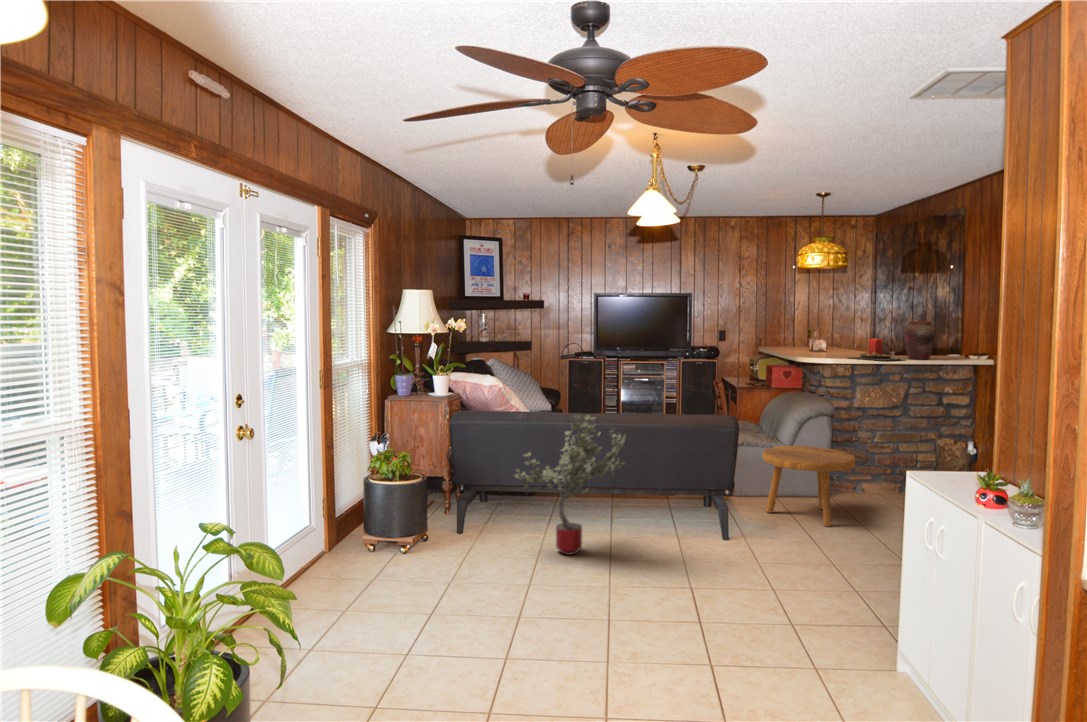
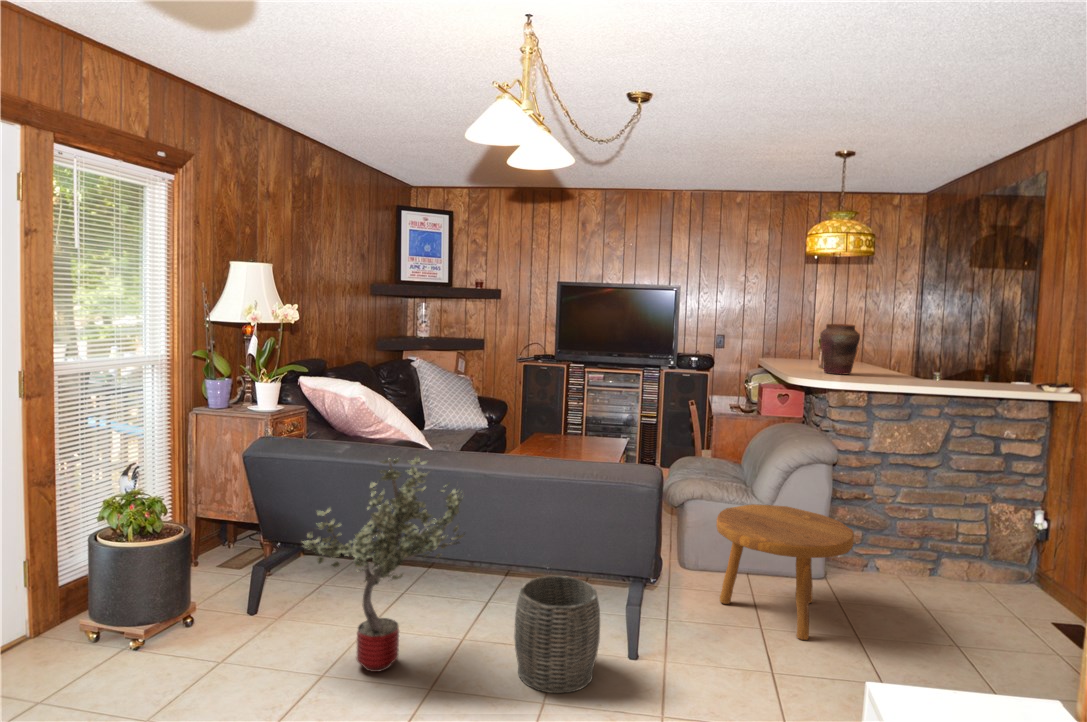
vase: present [904,321,936,360] -> present [820,324,860,375]
candle: present [847,338,903,361] -> none [861,354,948,388]
woven basket: none [656,489,711,557] -> present [514,576,600,693]

